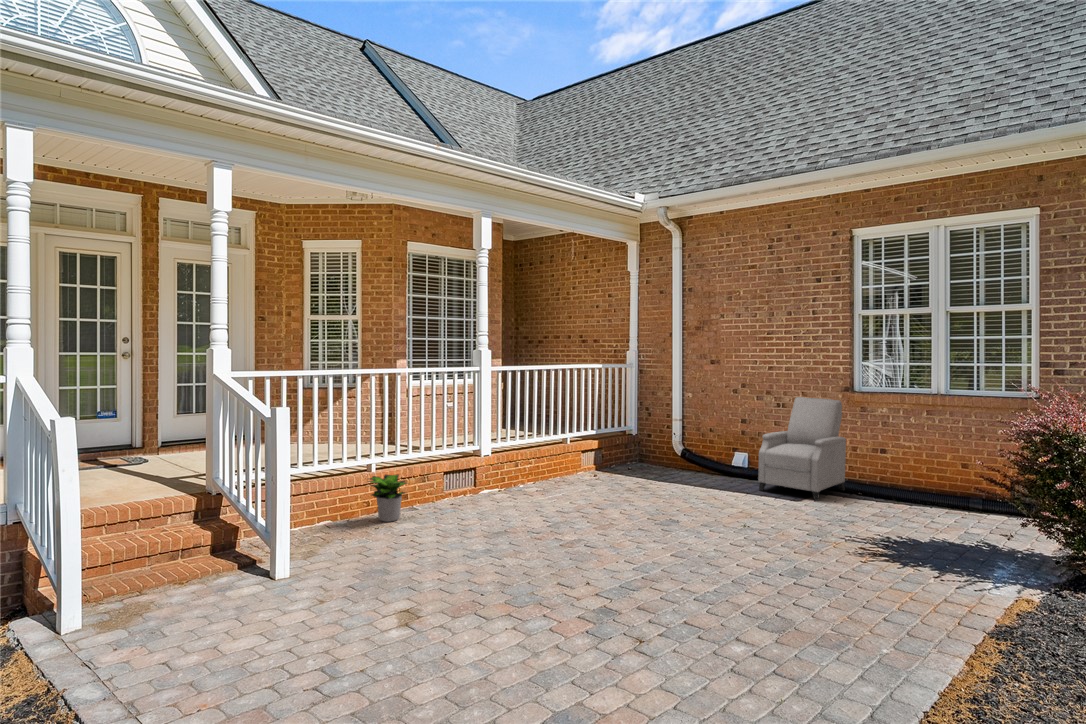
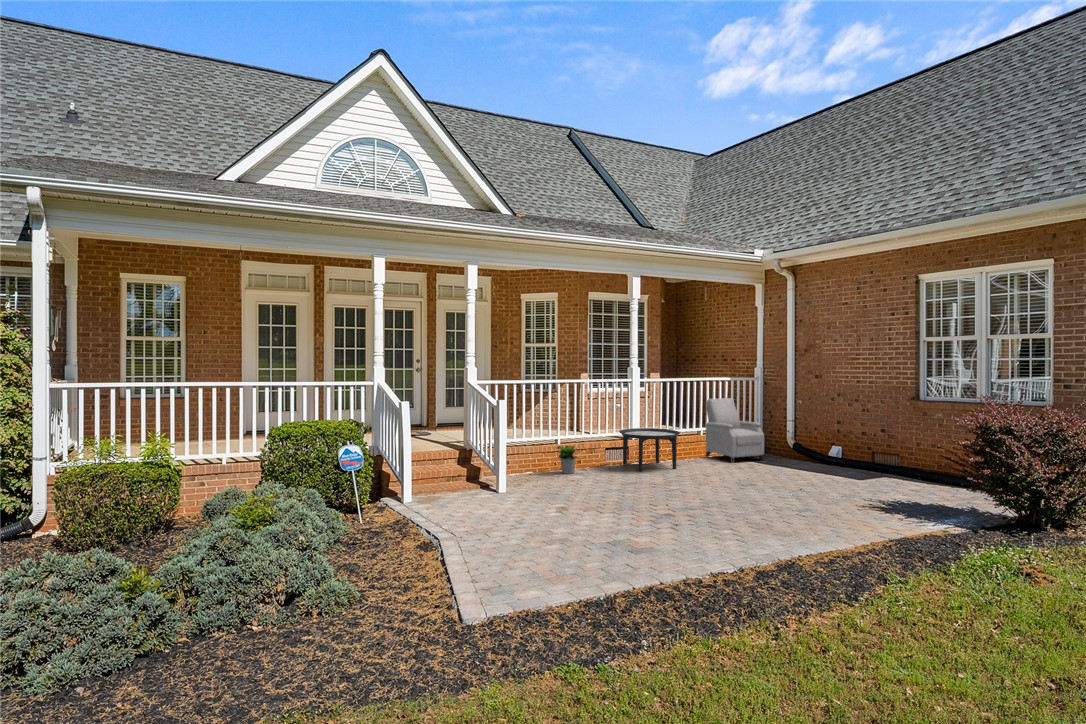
chair: present [758,397,846,501] -> present [705,398,764,463]
round table: none [465,439,555,507] -> present [619,428,680,471]

